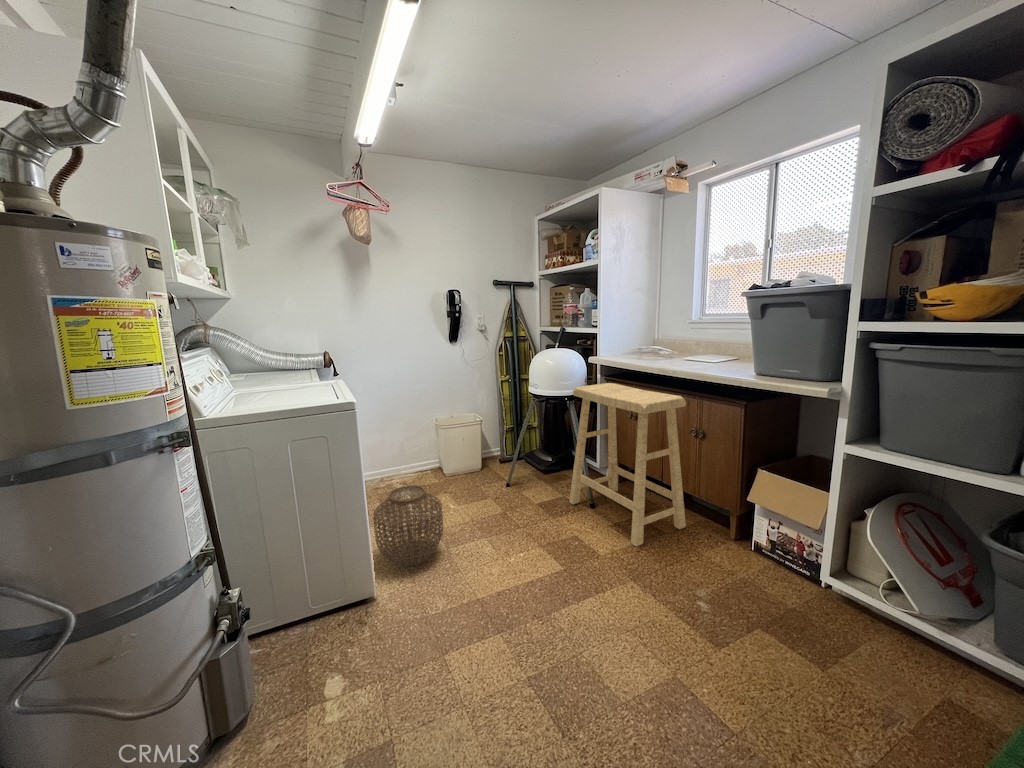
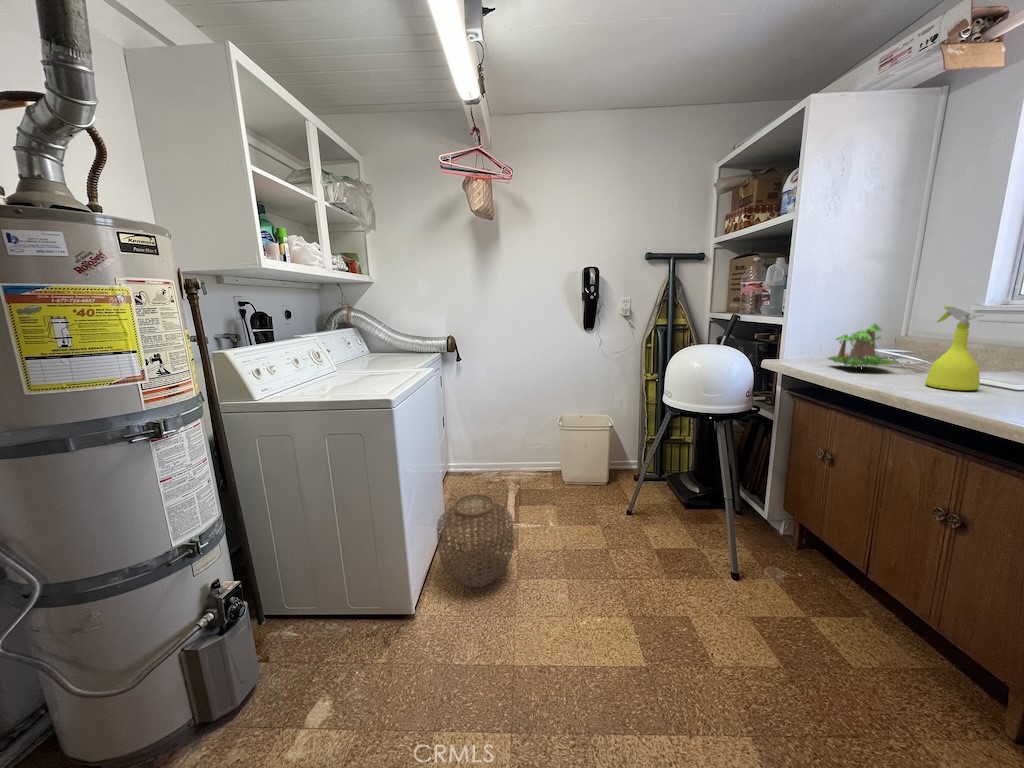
plant: none [623,320,655,359] -> present [828,323,893,367]
spray bottle: none [671,321,692,365] -> present [925,306,982,390]
stool: present [569,383,686,547] -> none [702,402,945,684]

